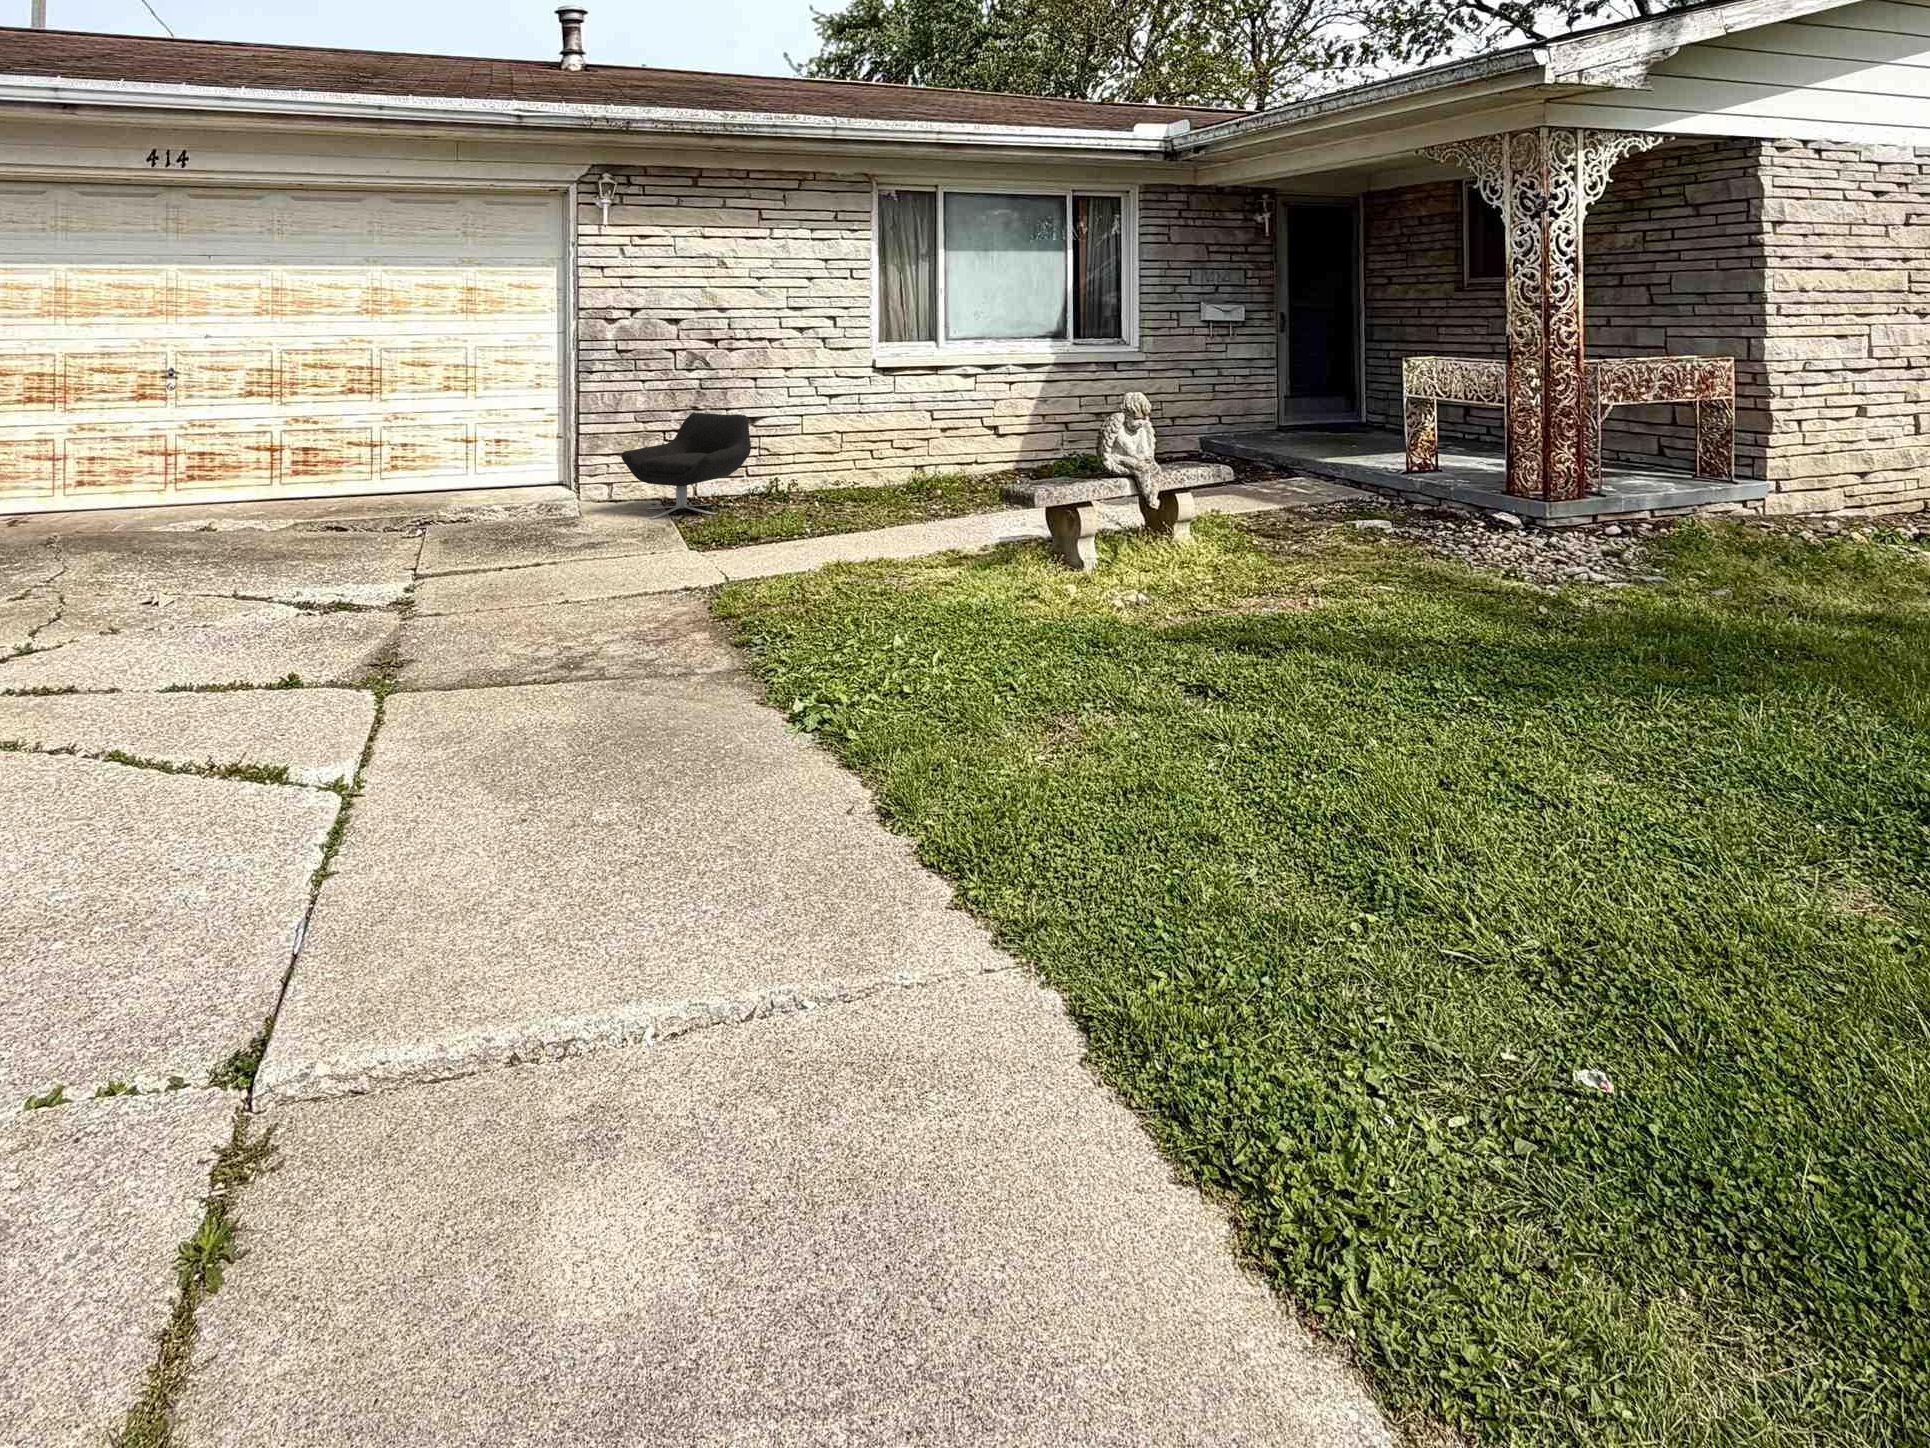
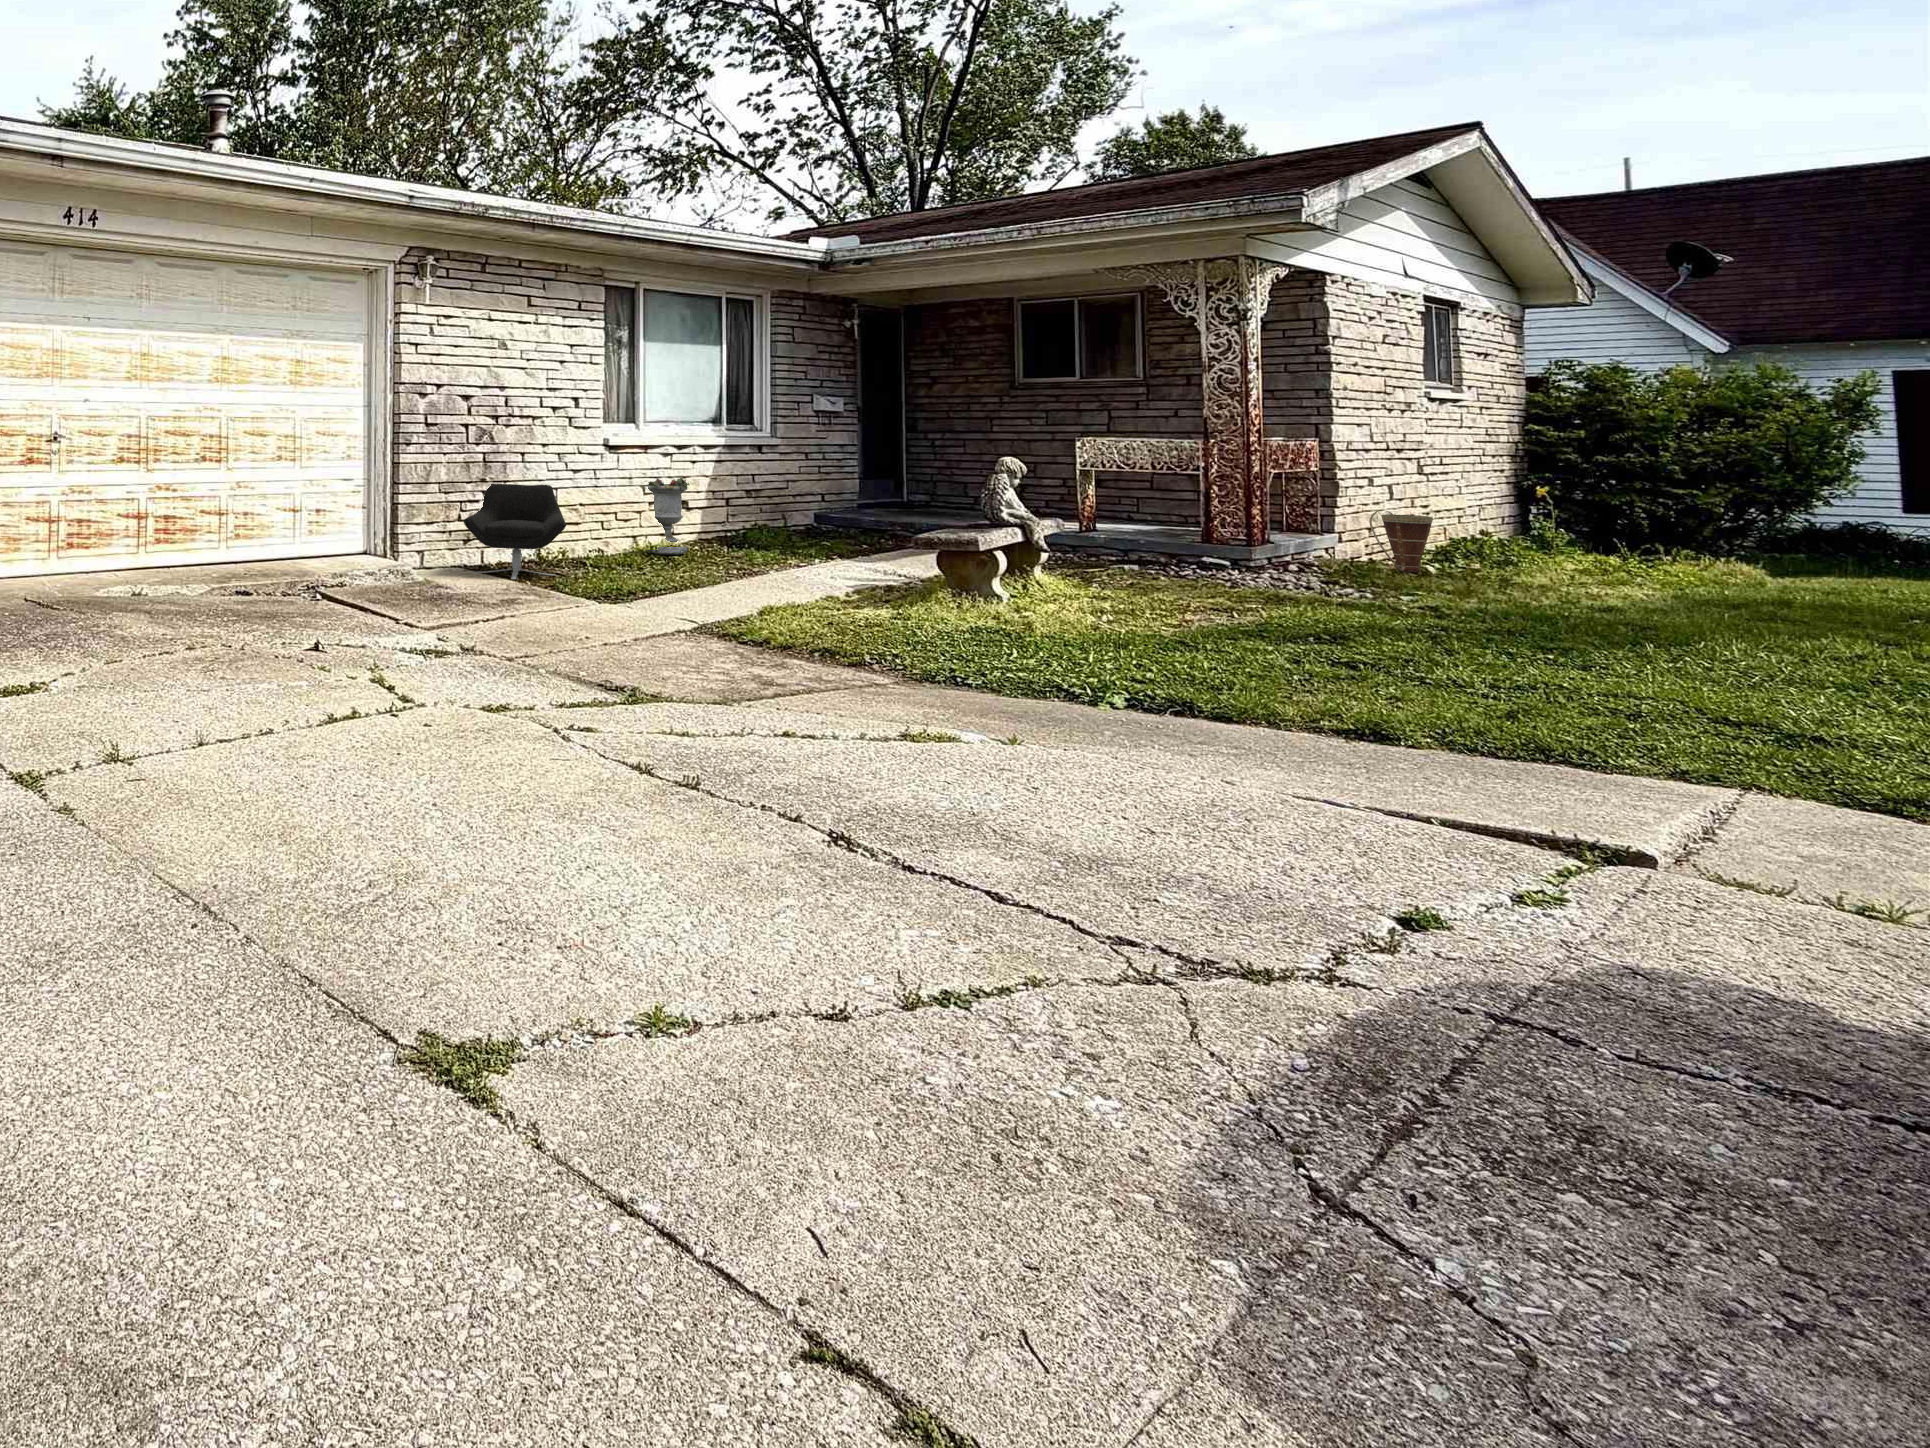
planter: none [922,403,970,489] -> present [646,477,690,555]
basket: none [1813,446,1911,533] -> present [1369,510,1433,573]

